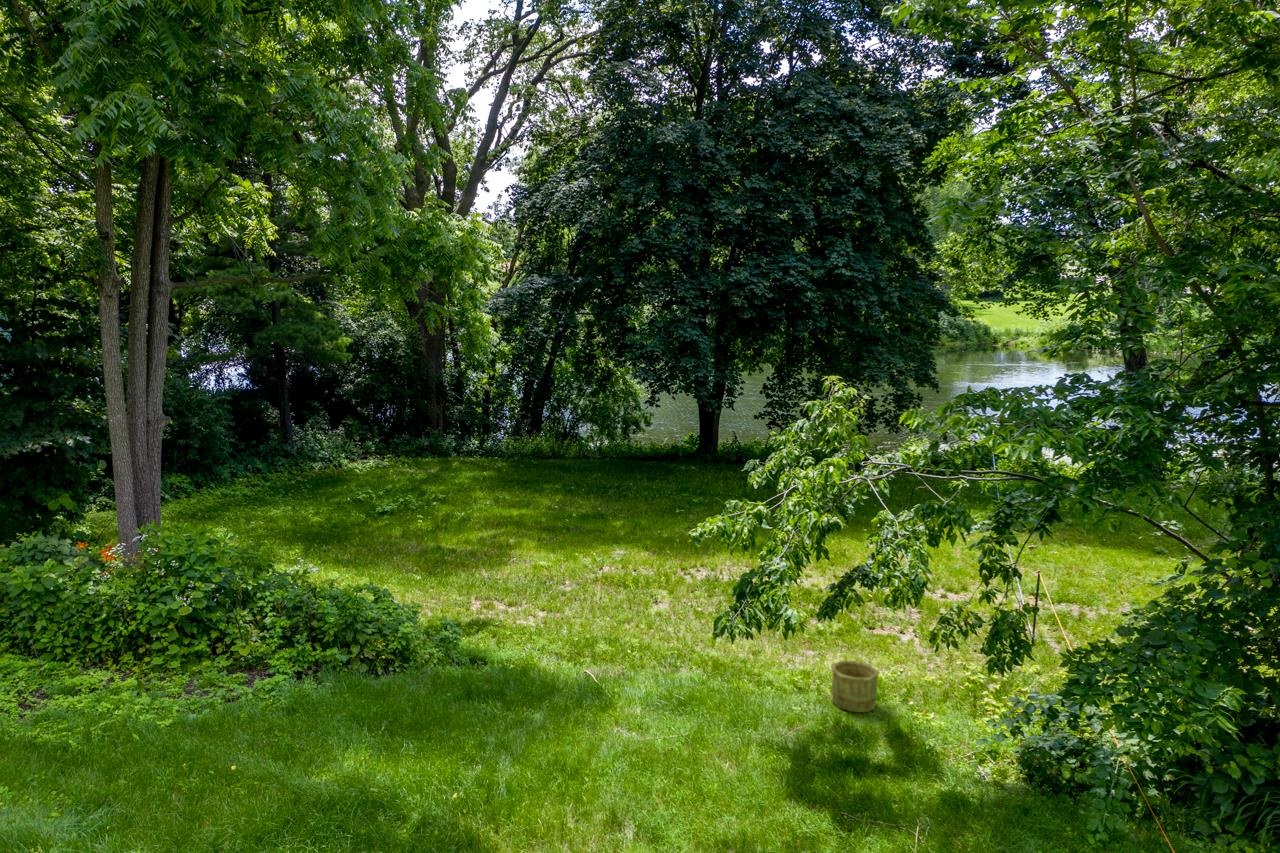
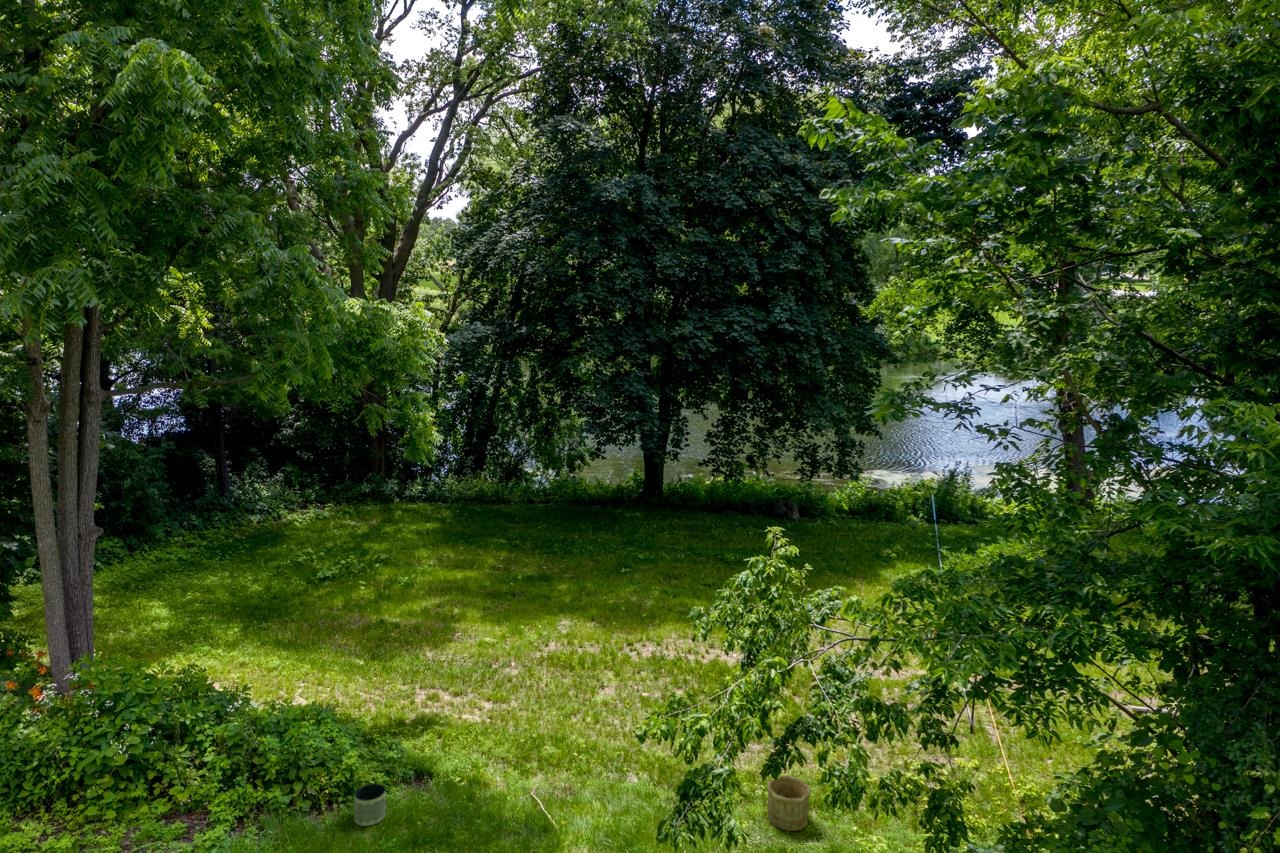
planter: none [409,649,440,686] -> present [354,784,386,826]

